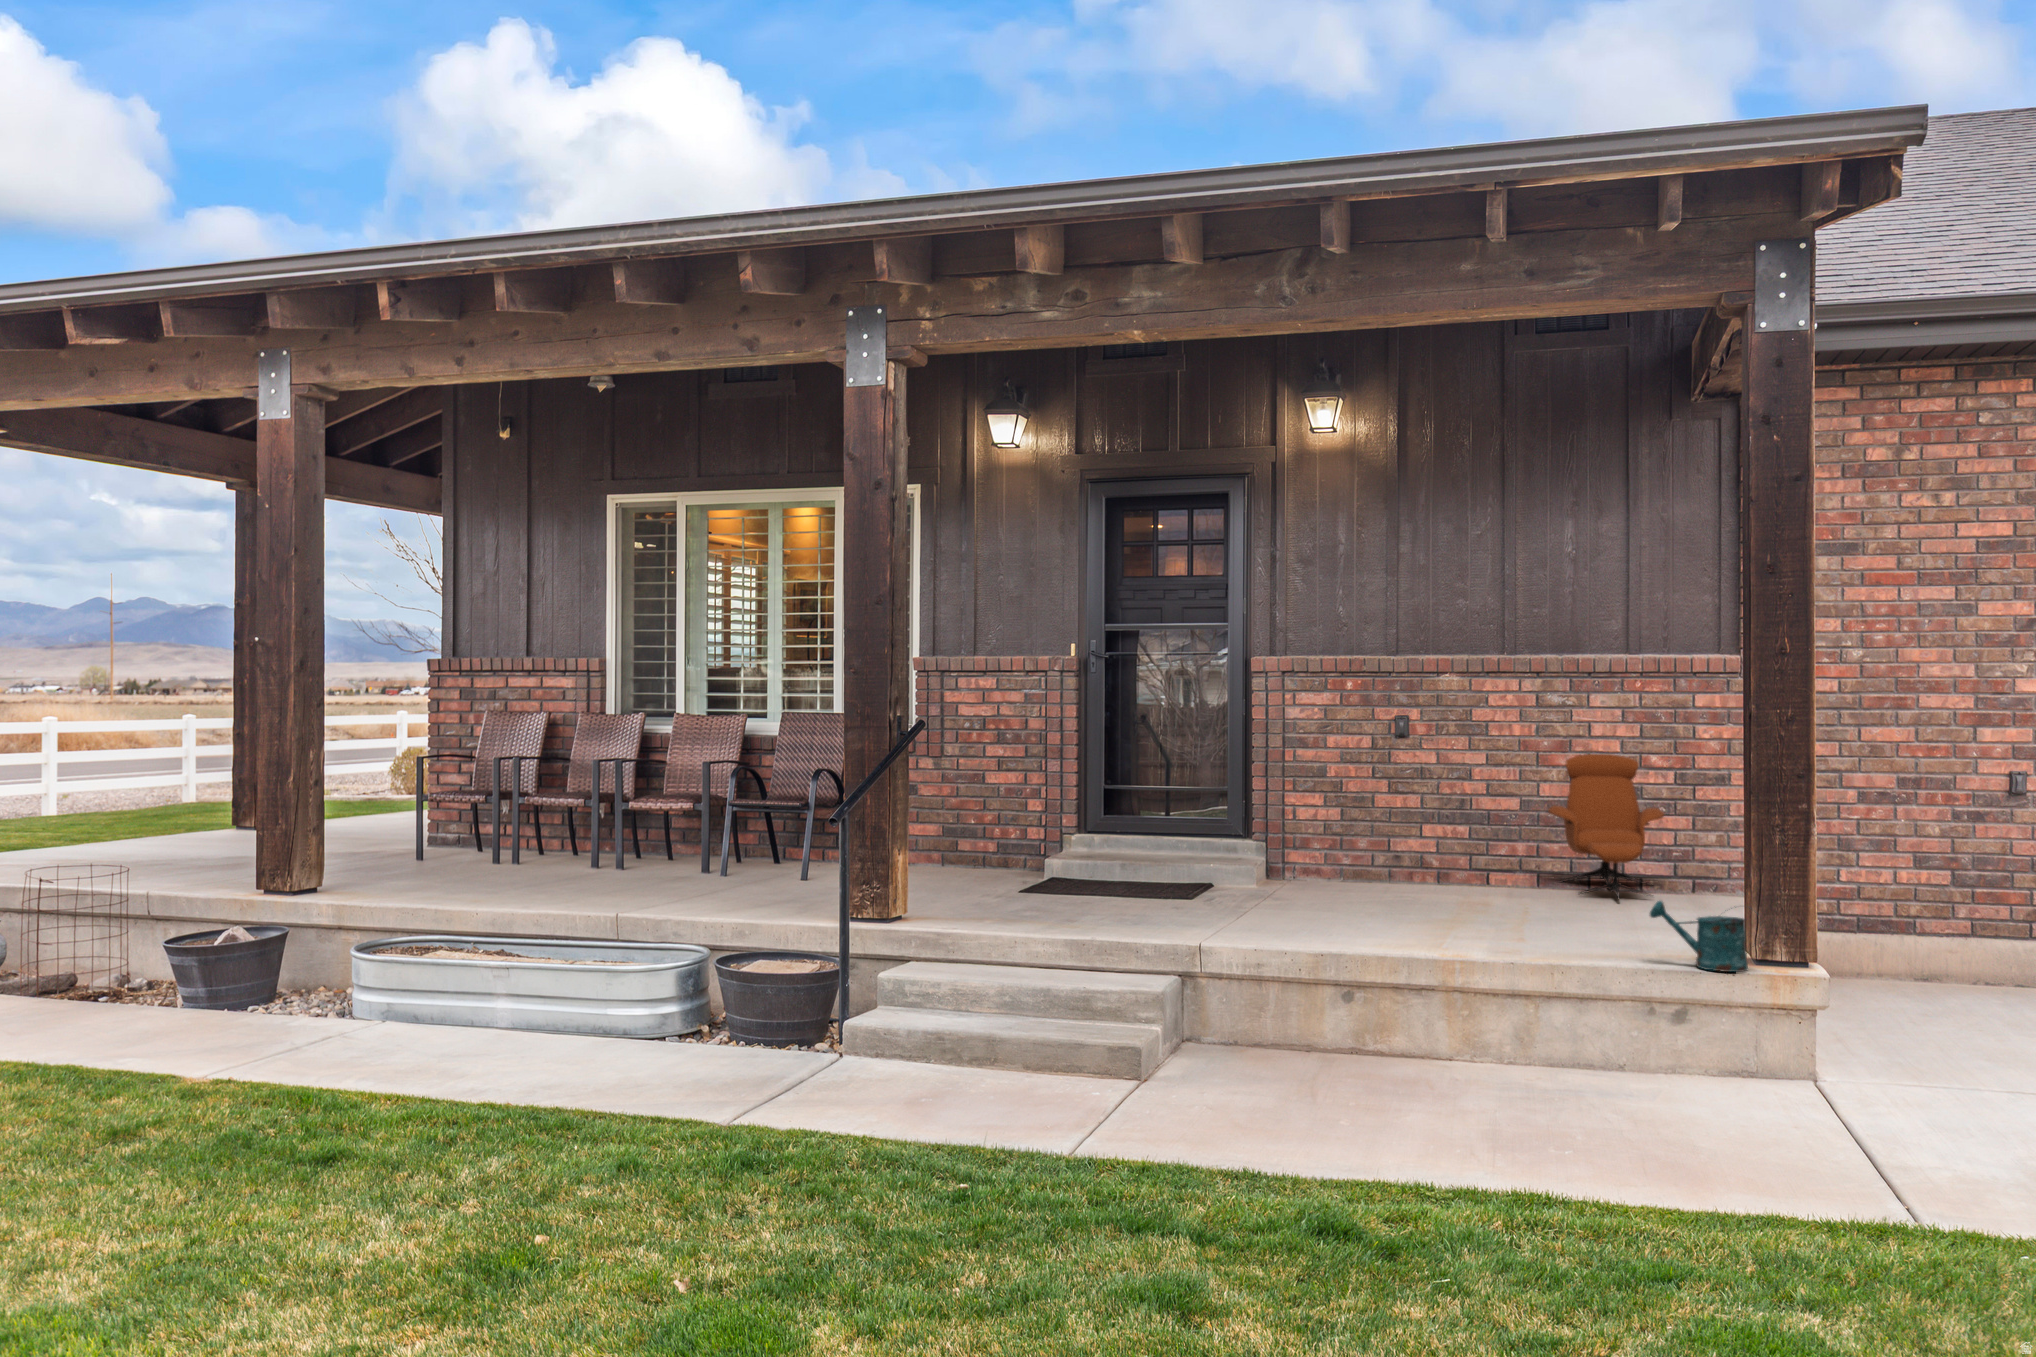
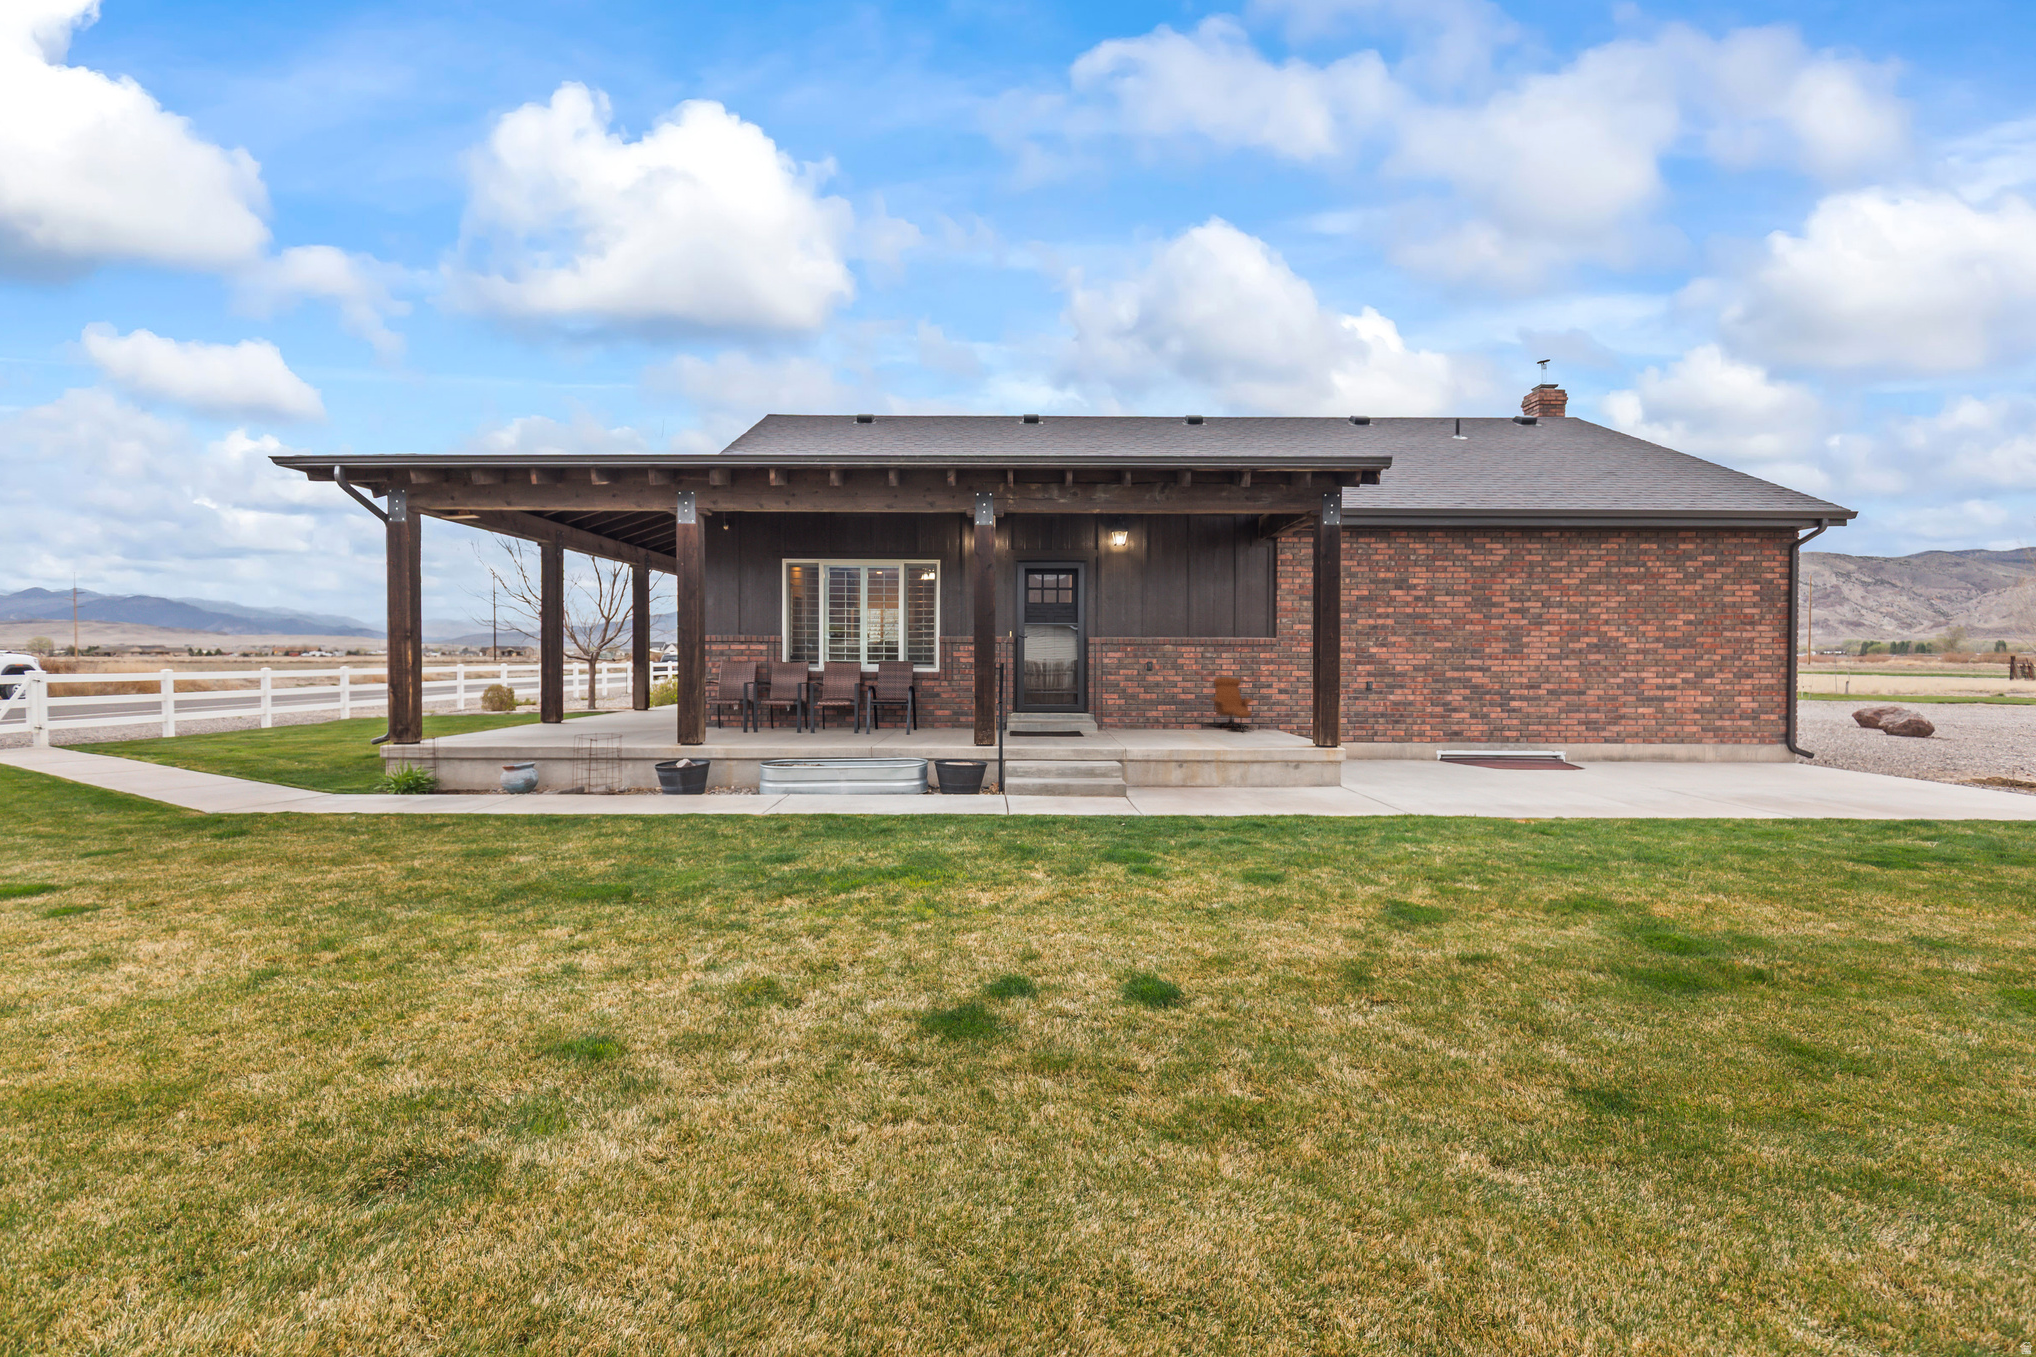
watering can: present [1650,901,1756,972] -> none [1280,727,1318,751]

